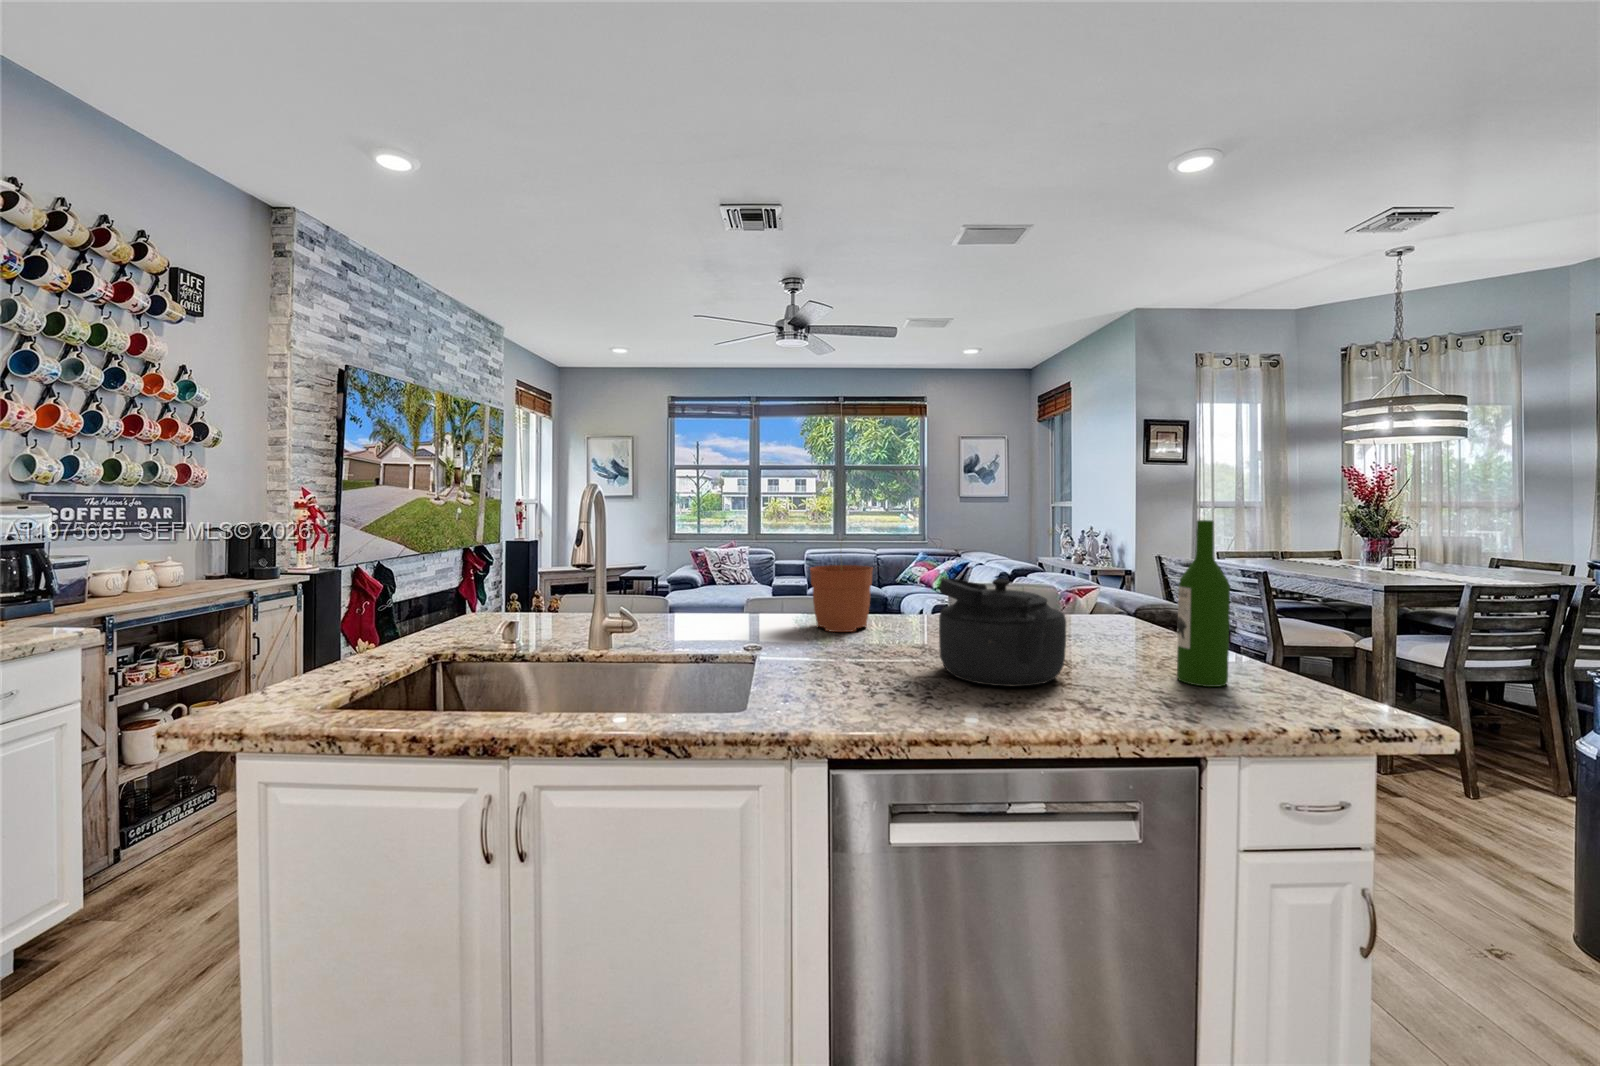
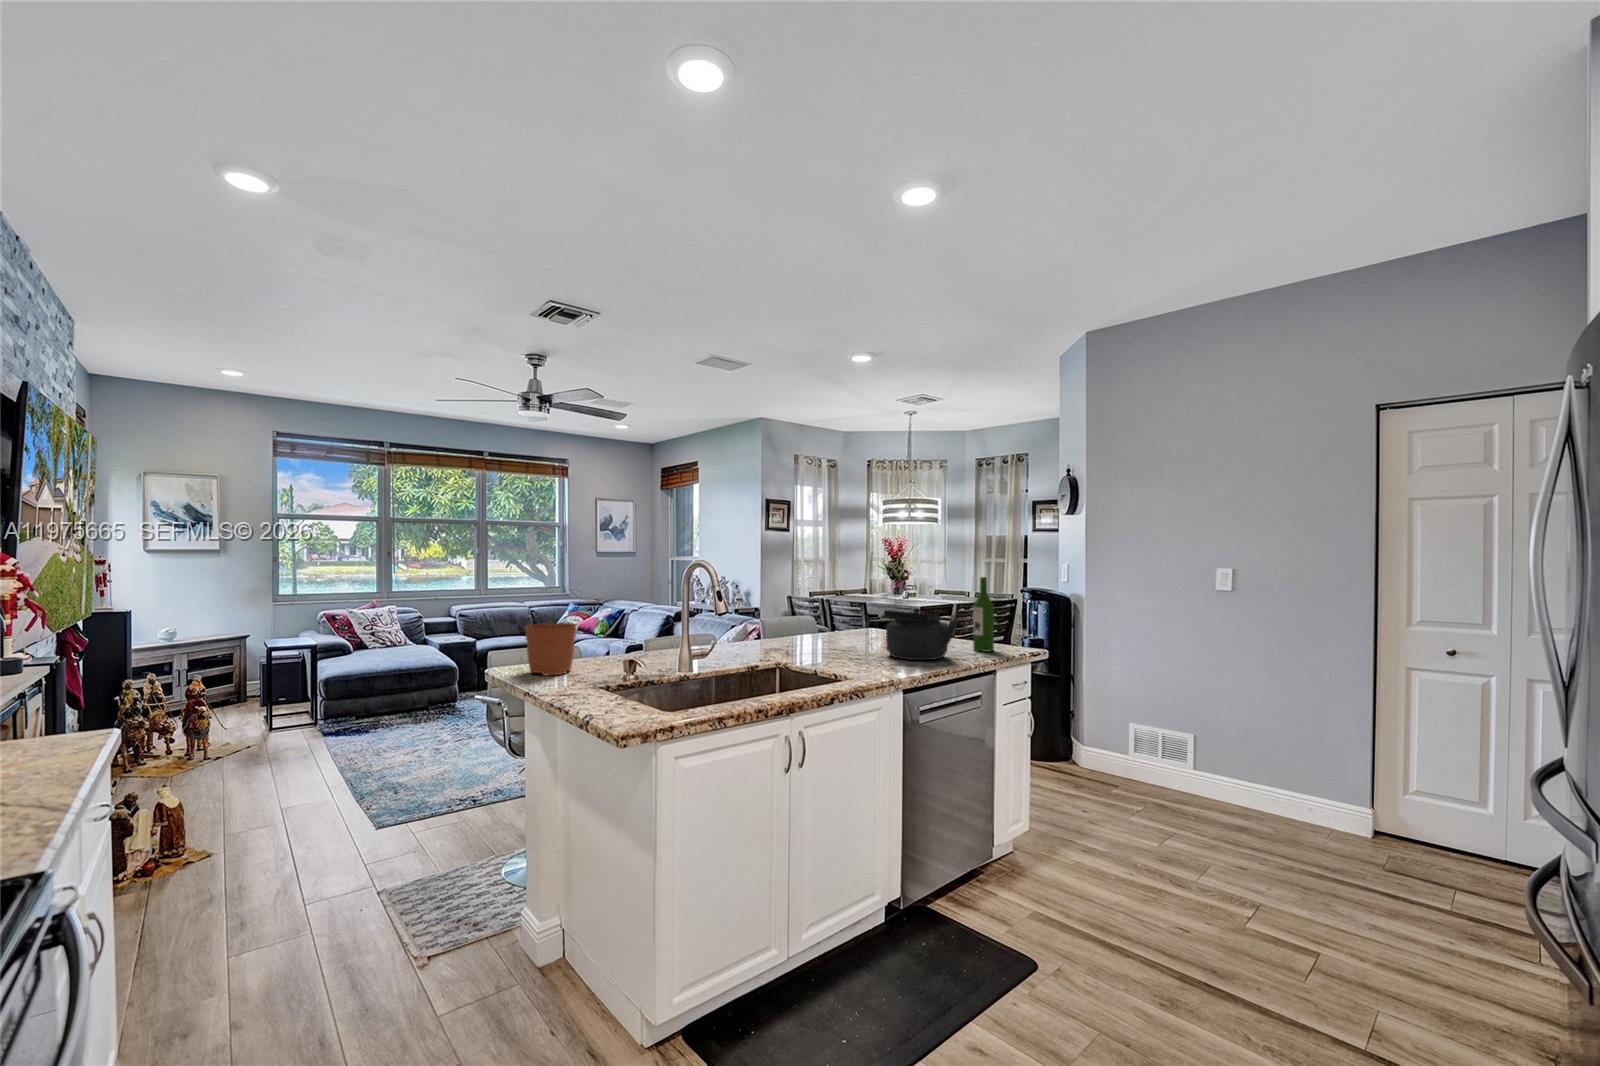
plant pot: present [810,565,873,632] -> present [525,623,576,676]

